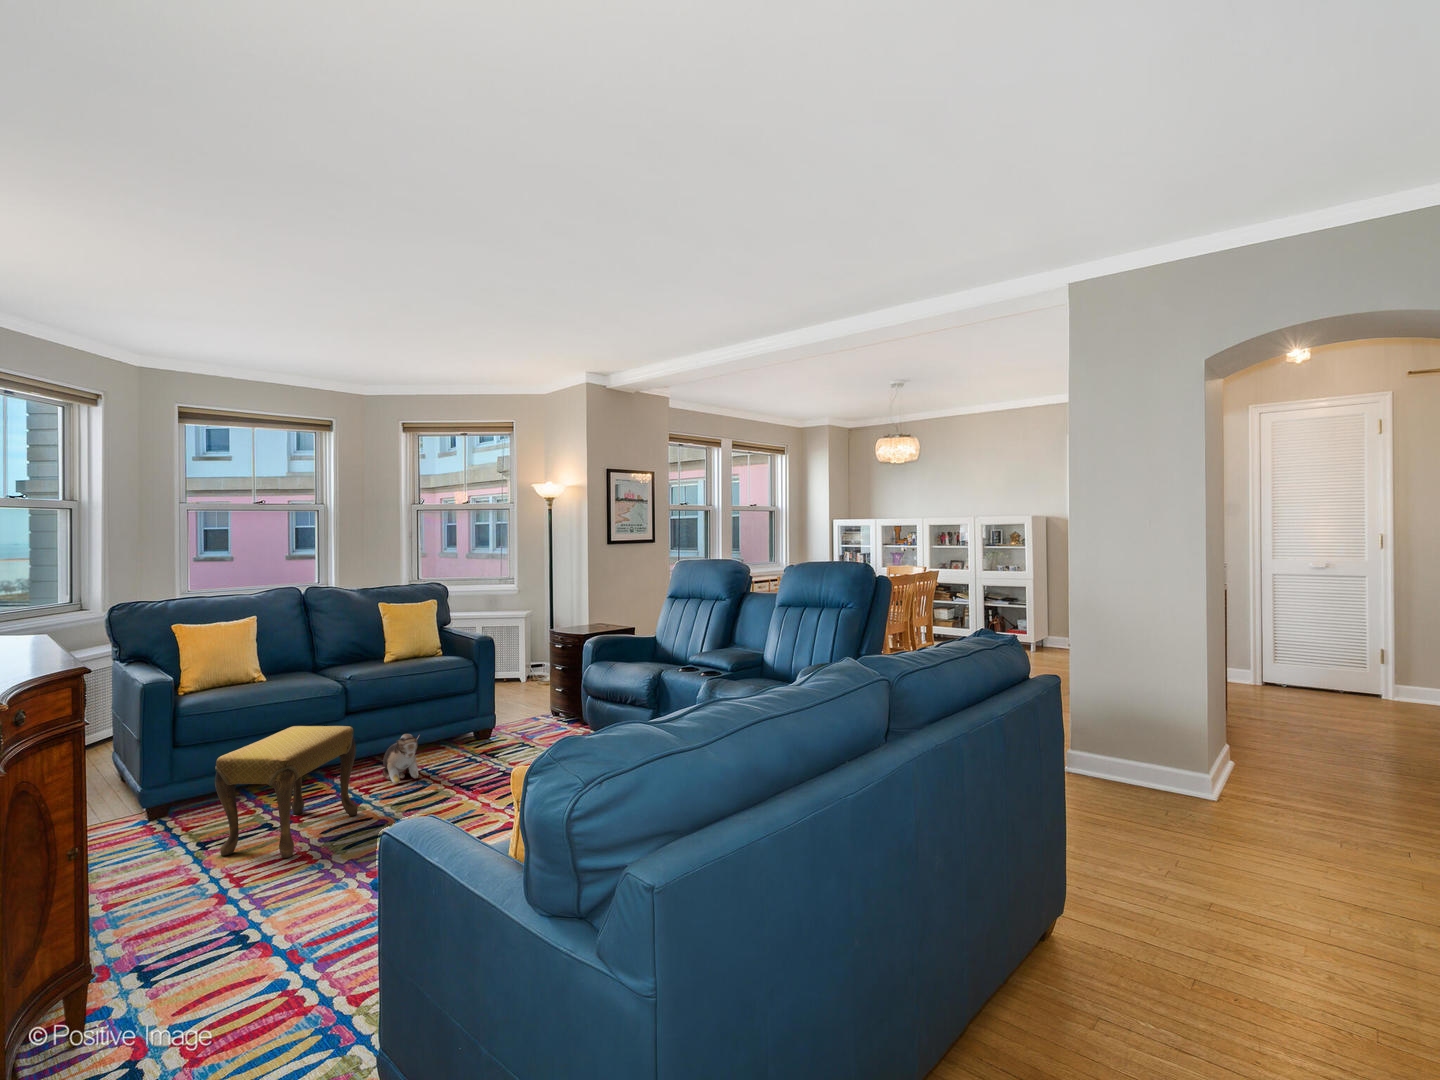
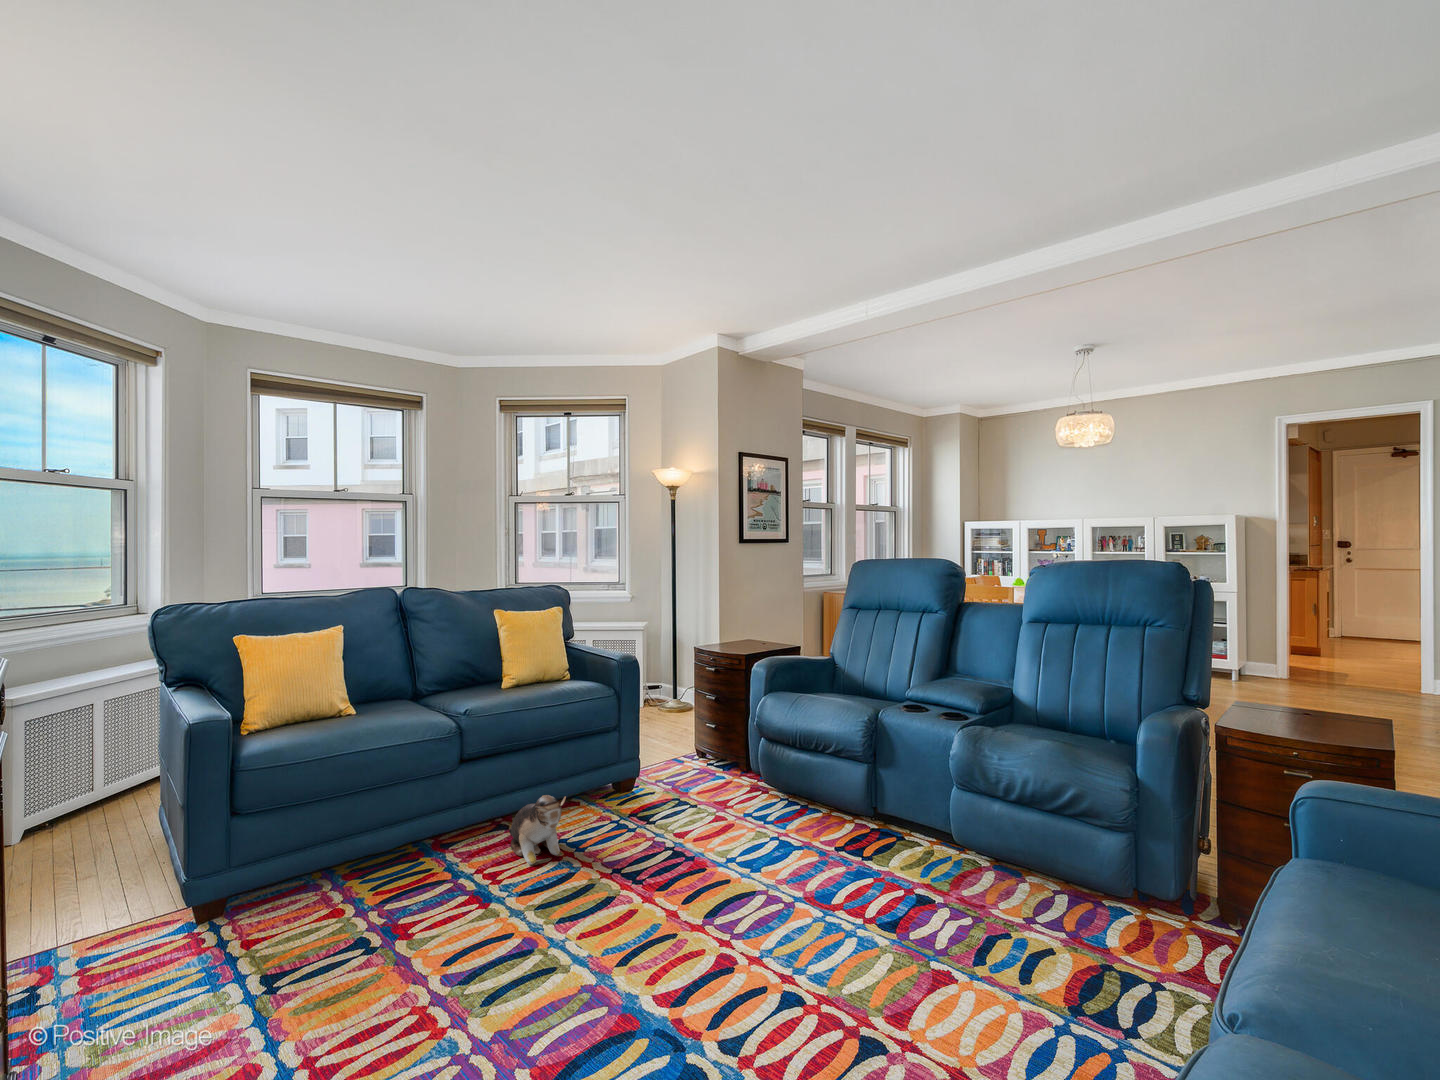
footstool: present [215,726,358,858] -> none [288,792,490,1023]

